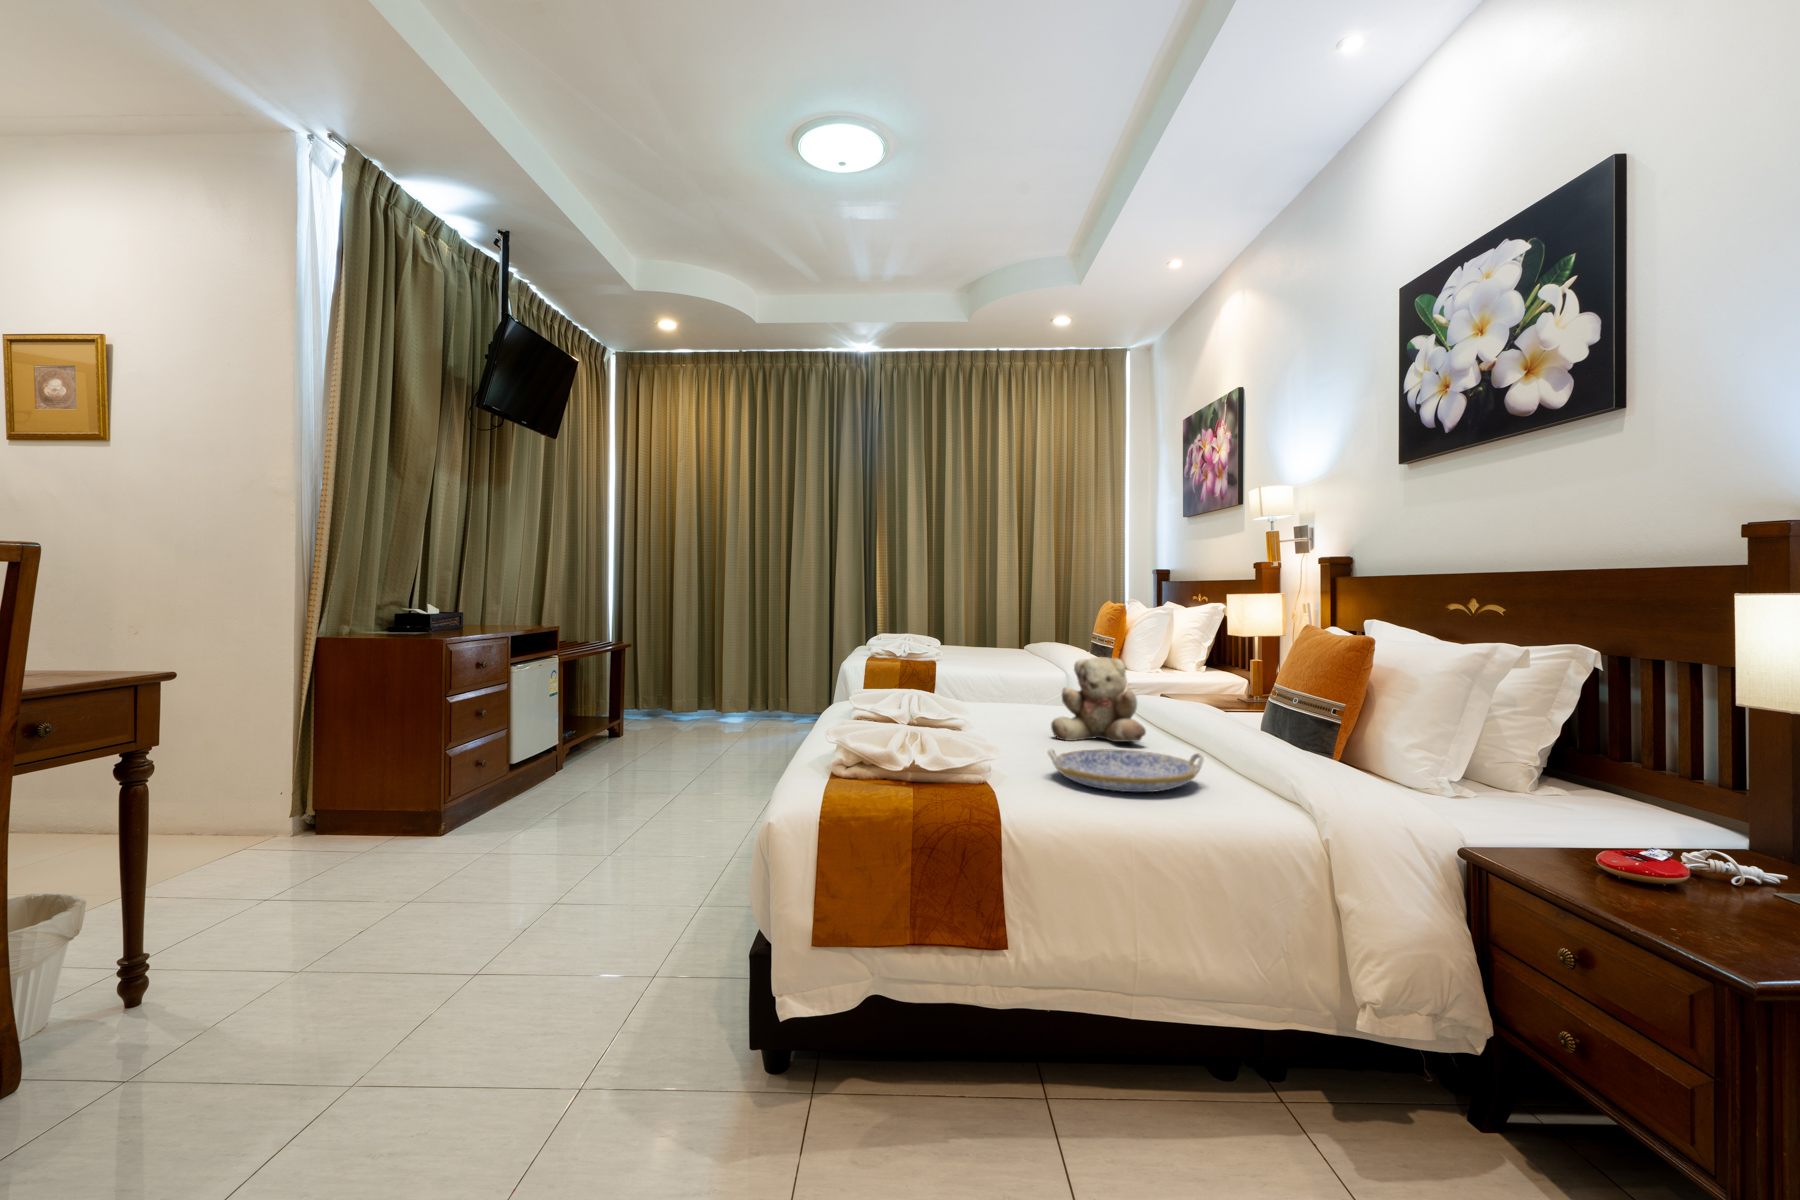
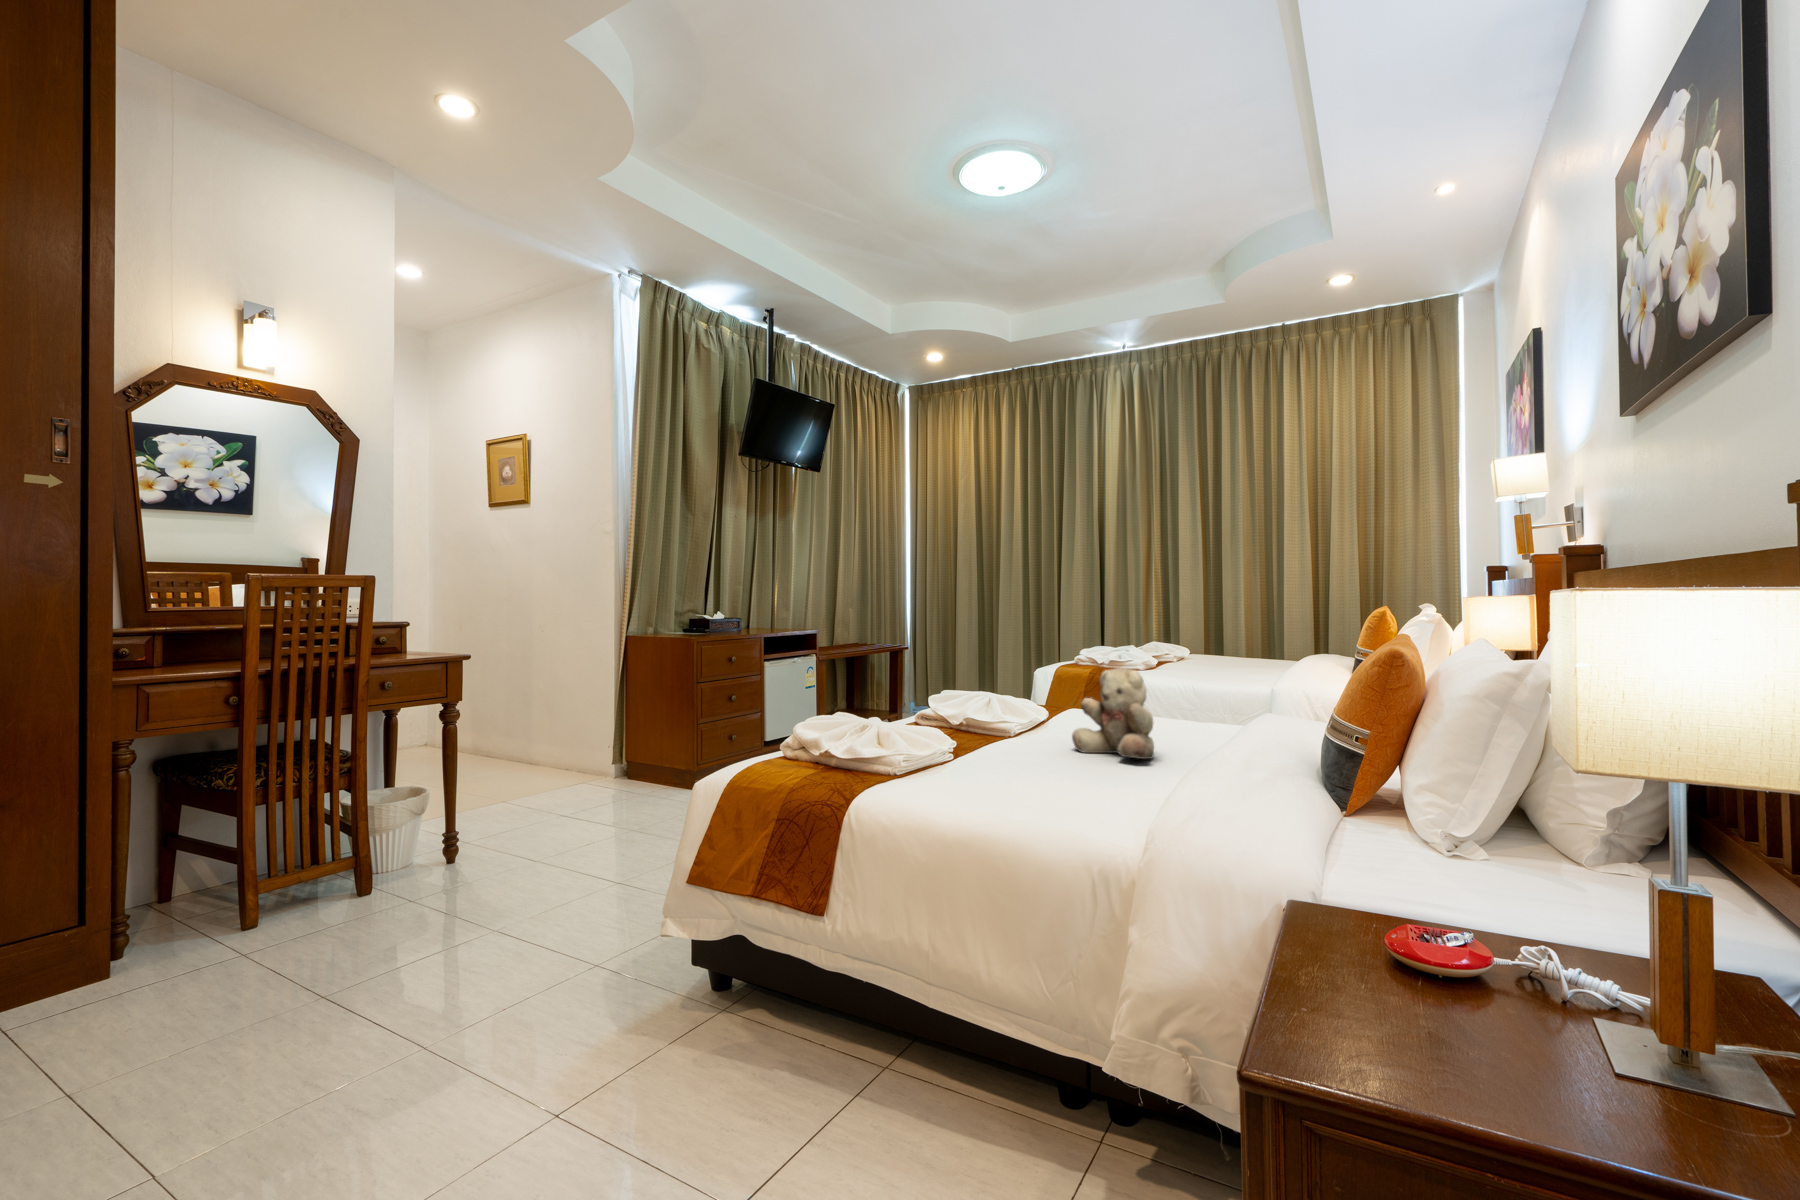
serving tray: present [1048,749,1204,792] -> none [957,752,1101,800]

